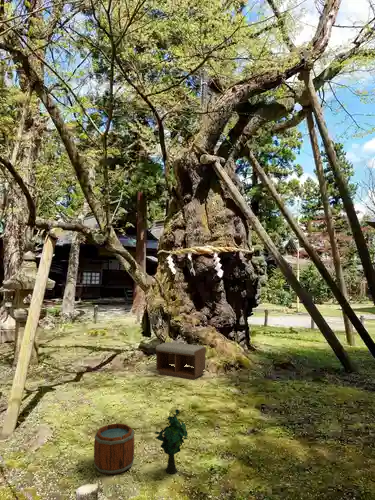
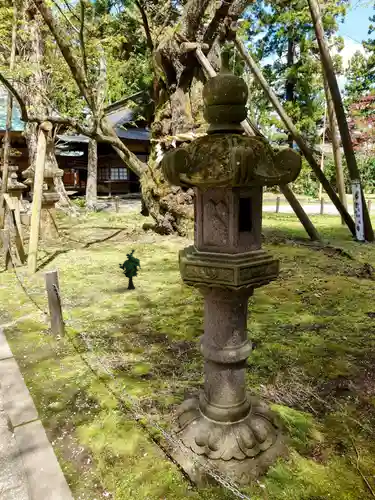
bench: present [155,342,206,380] -> none [147,218,188,246]
bucket: present [94,423,134,474] -> none [80,261,109,290]

